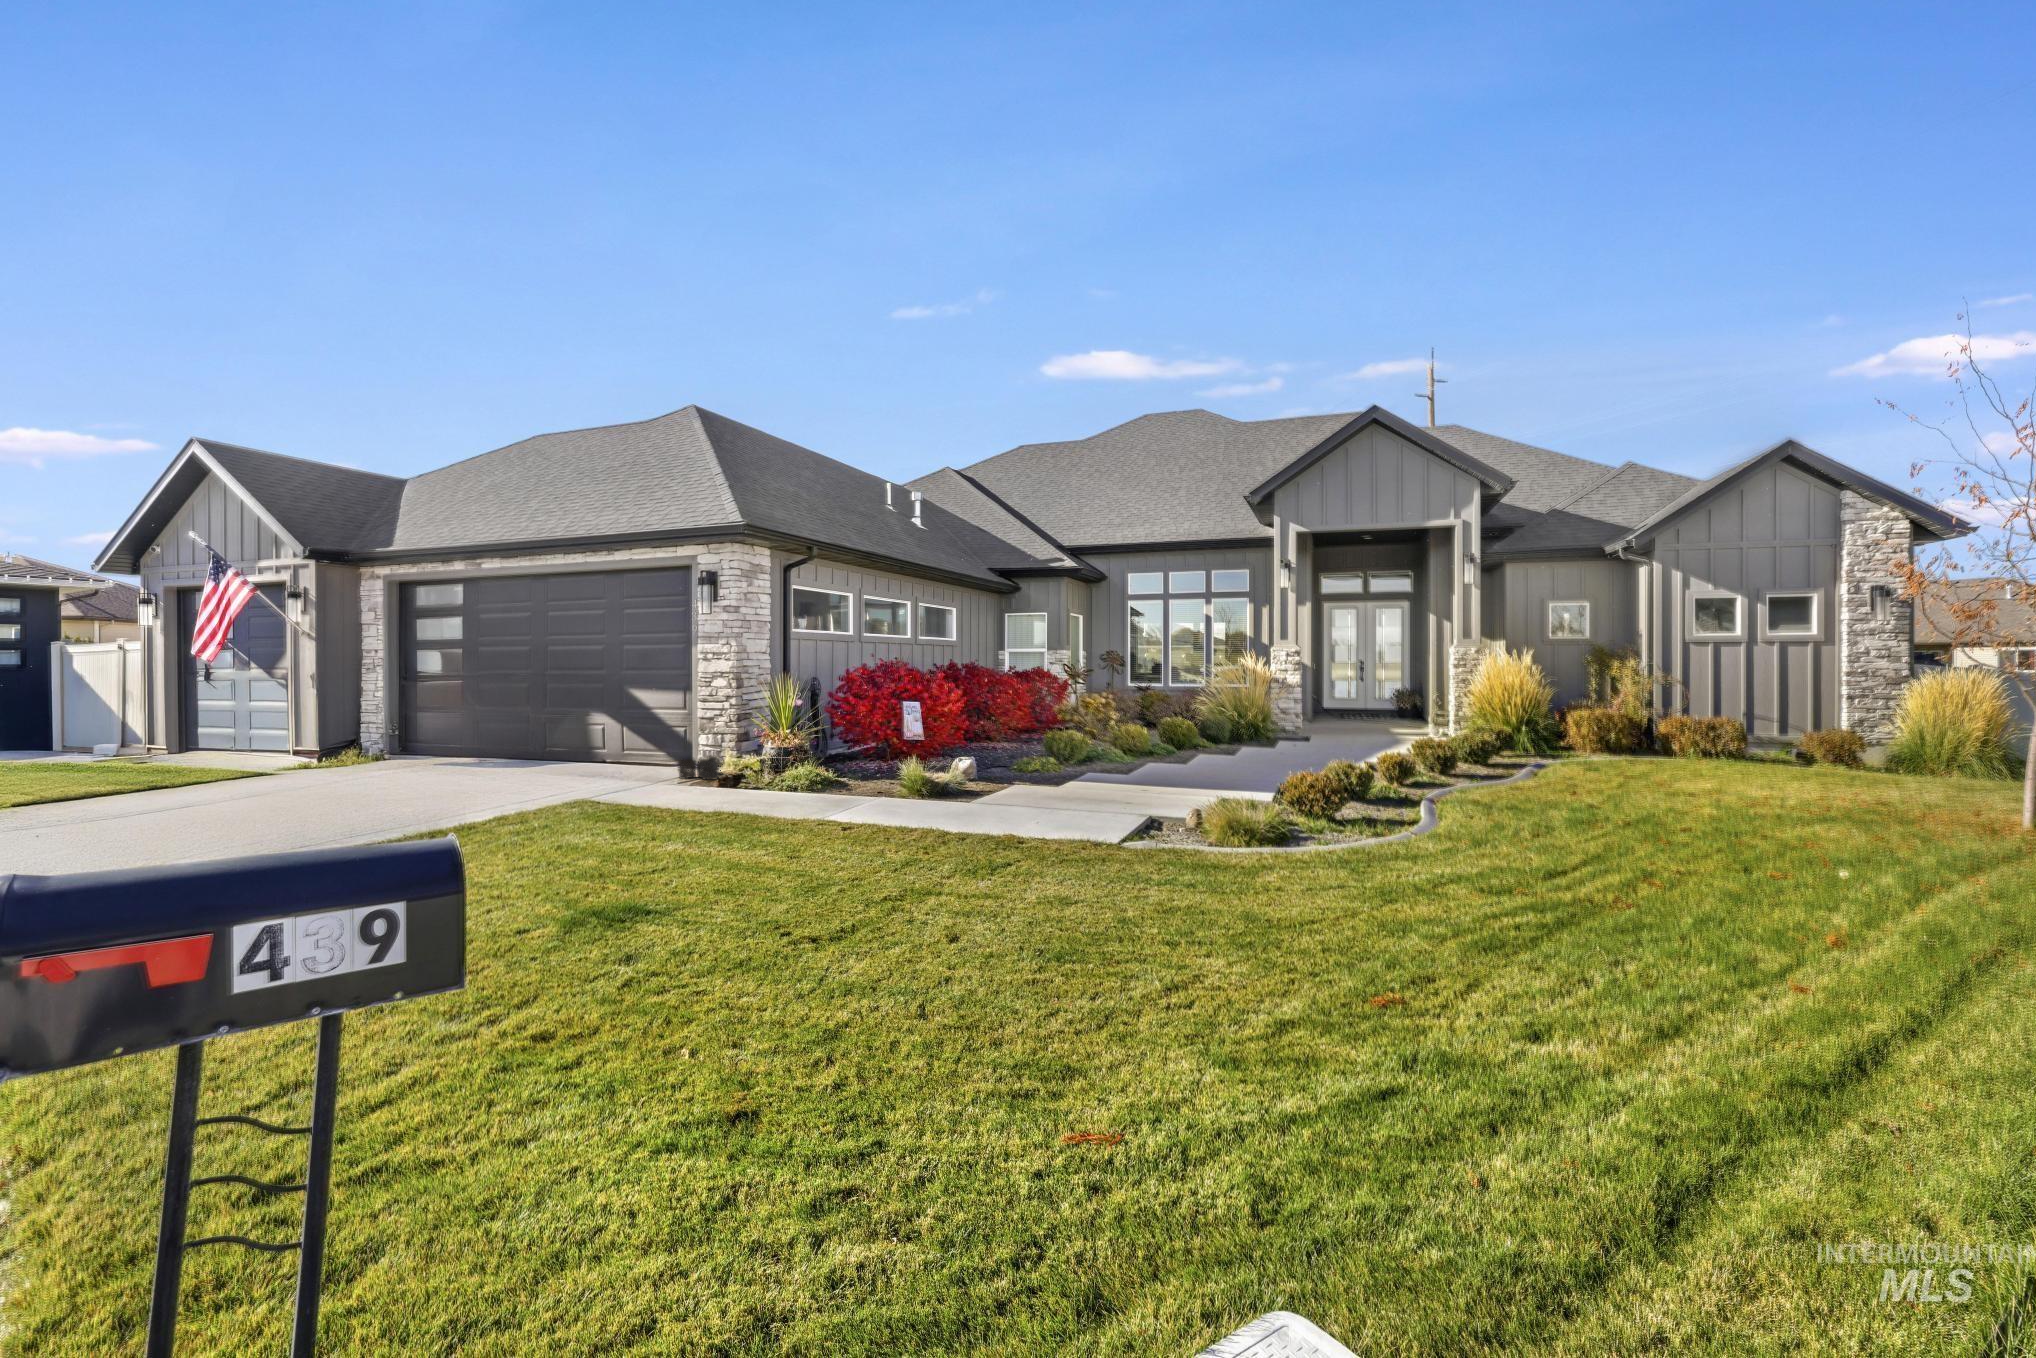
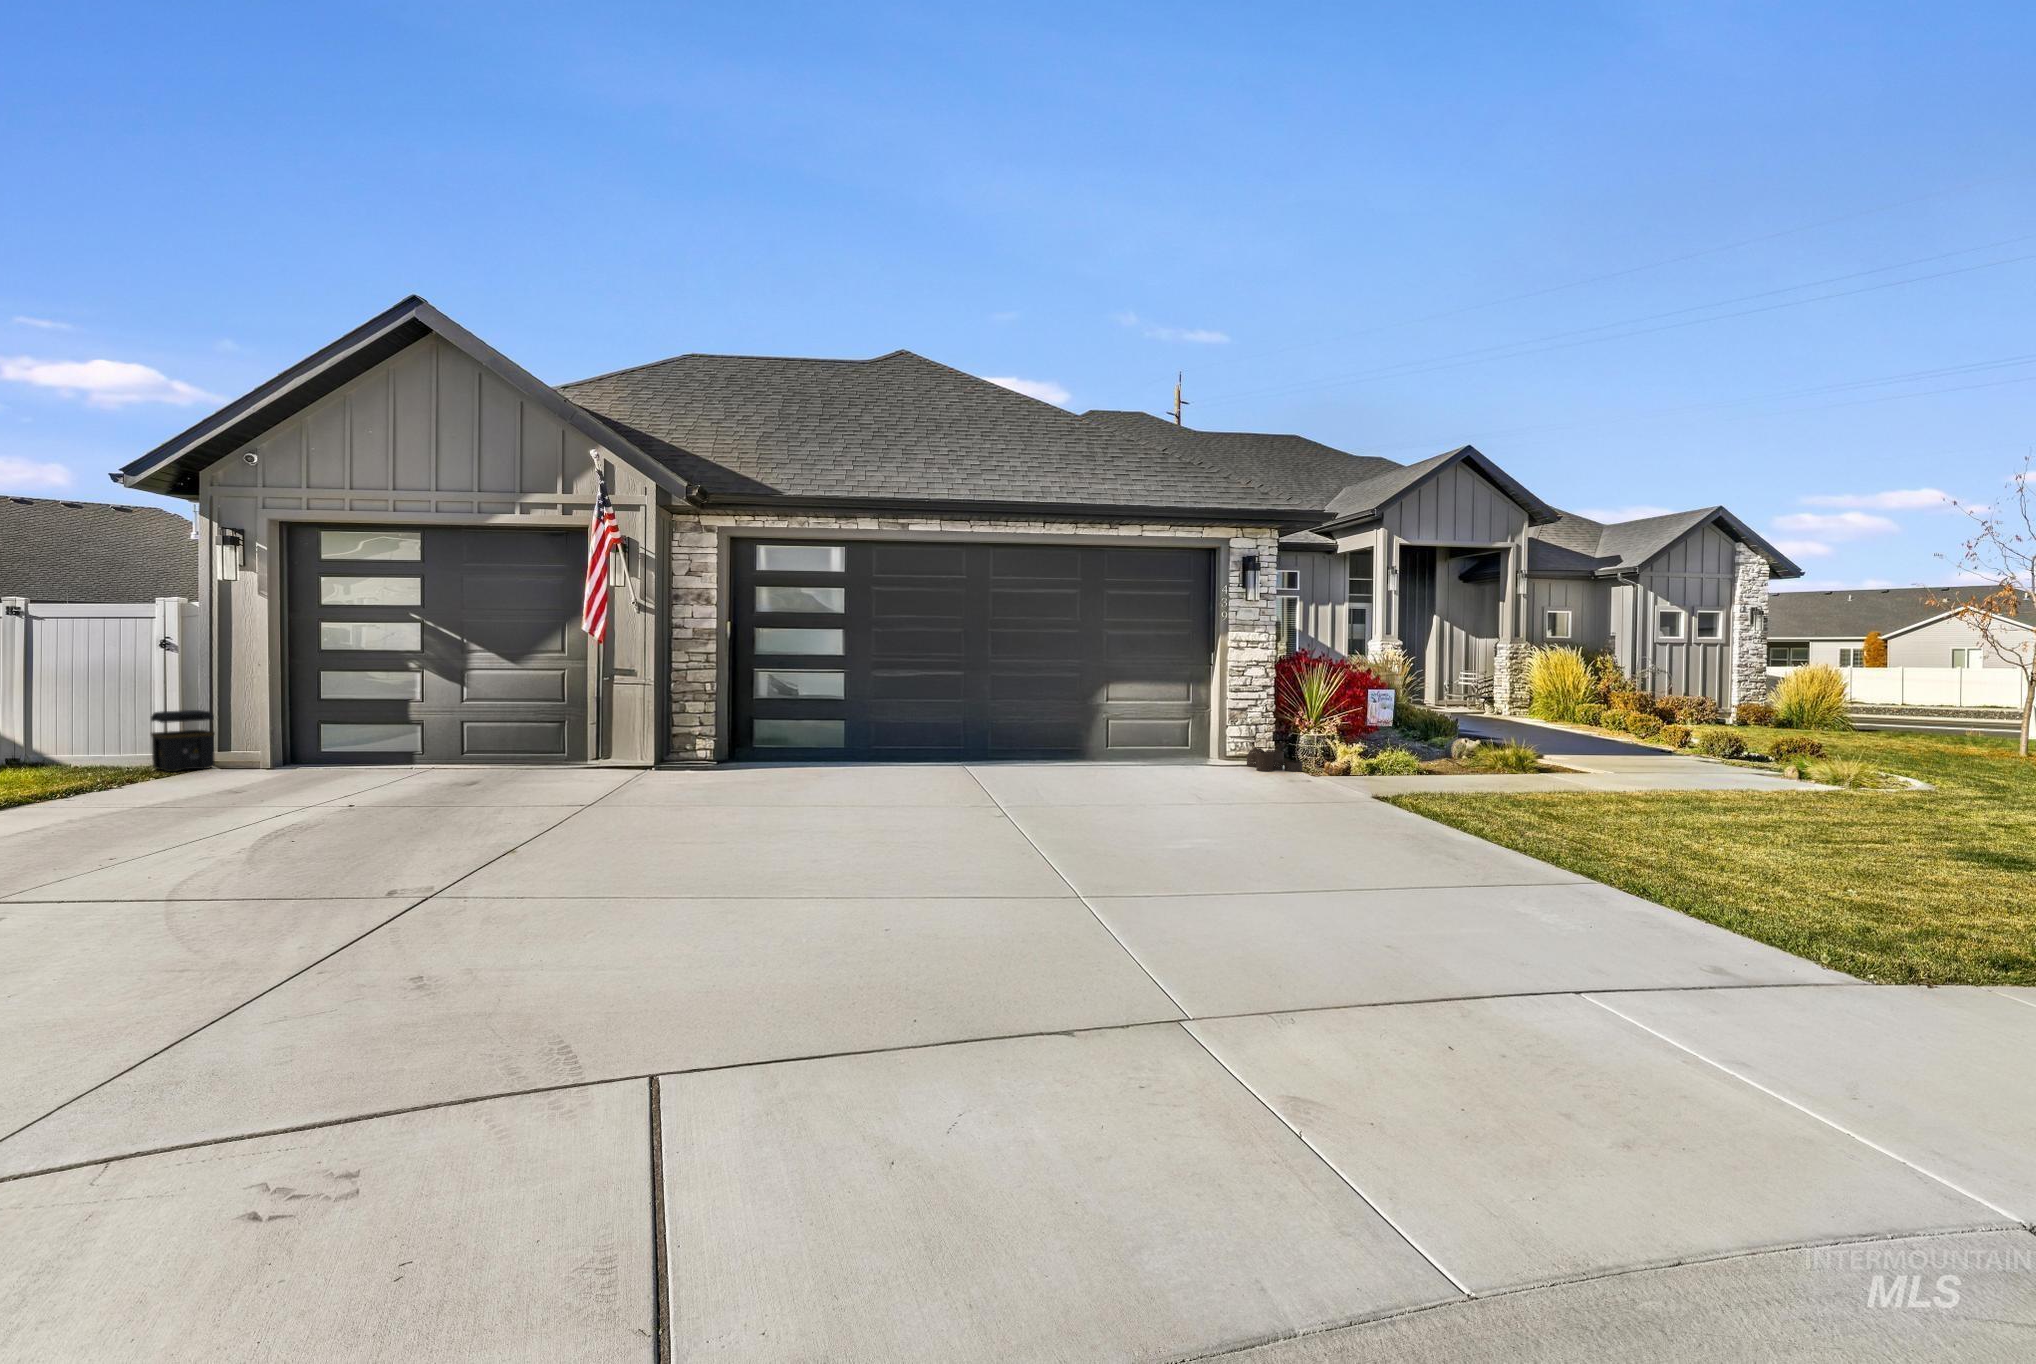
toolbox: none [121,712,161,750] -> present [151,710,215,772]

